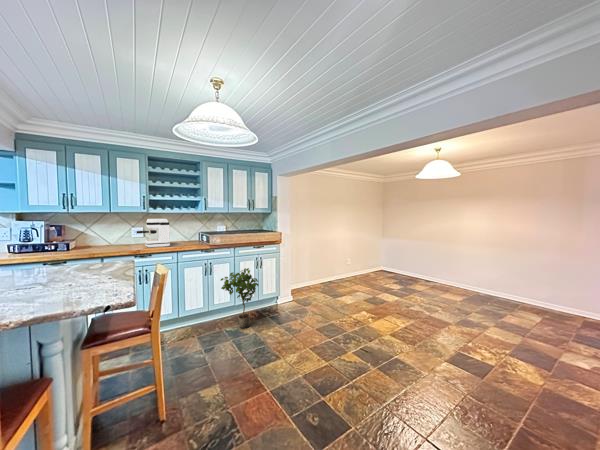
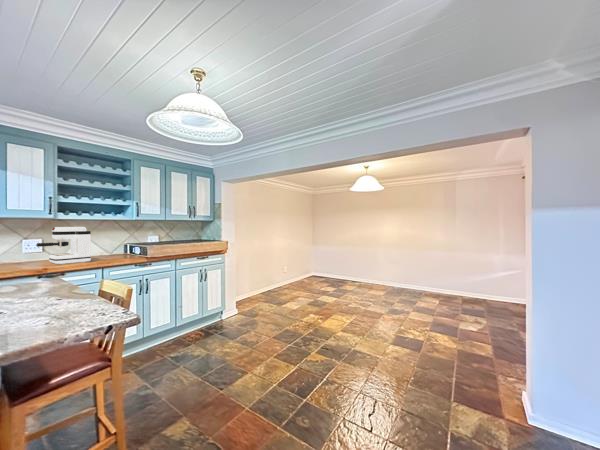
potted plant: present [221,268,259,329] -> none [165,281,210,351]

